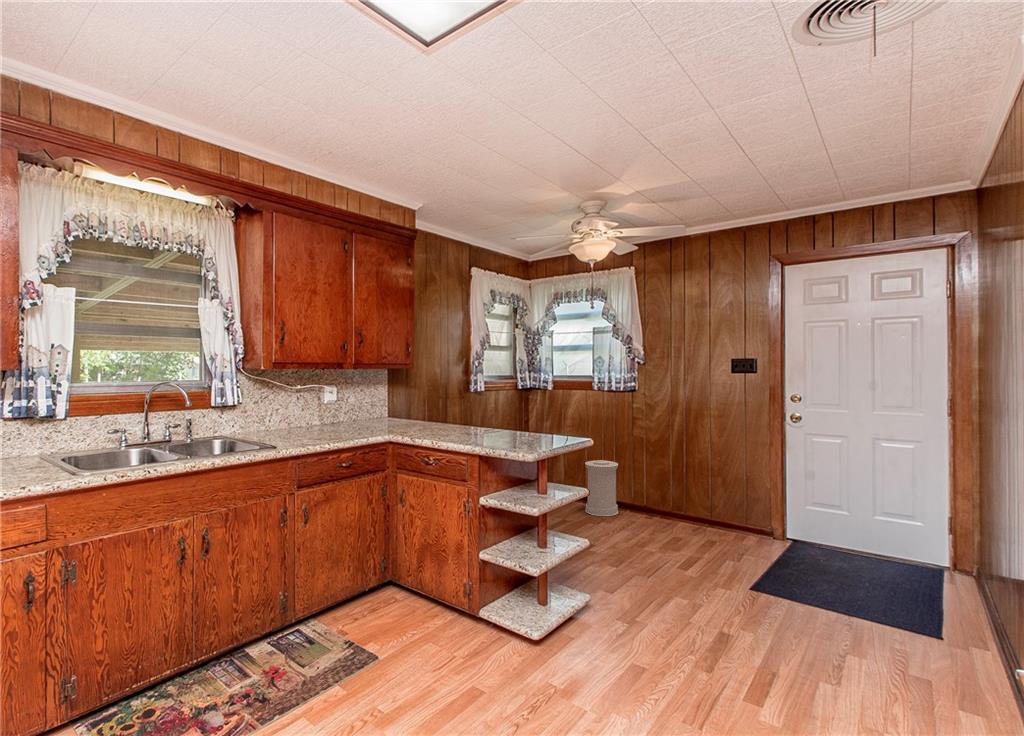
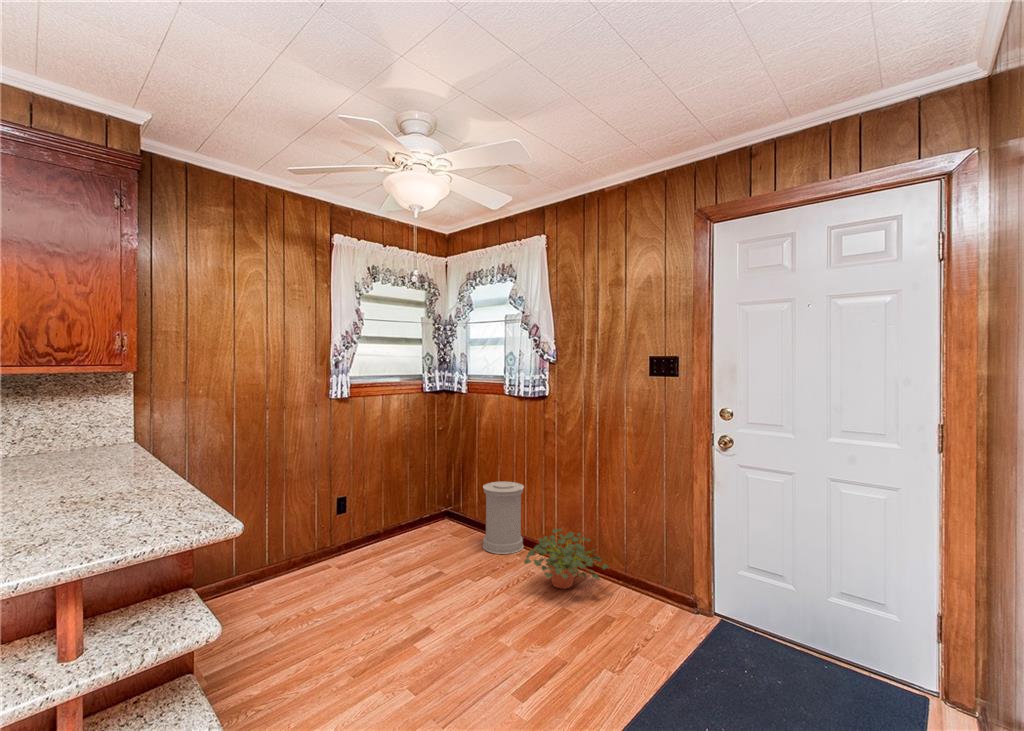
potted plant: none [646,491,709,534] -> present [524,529,609,589]

